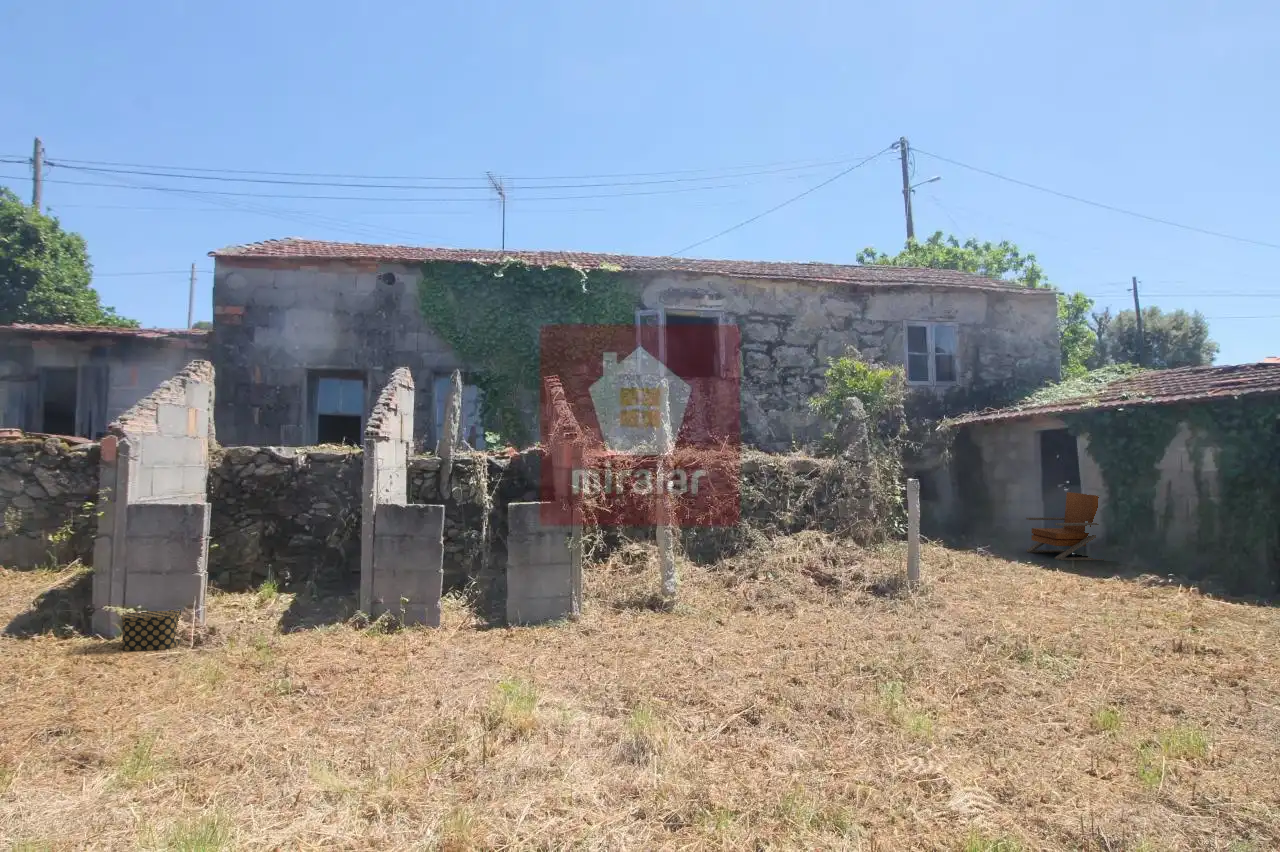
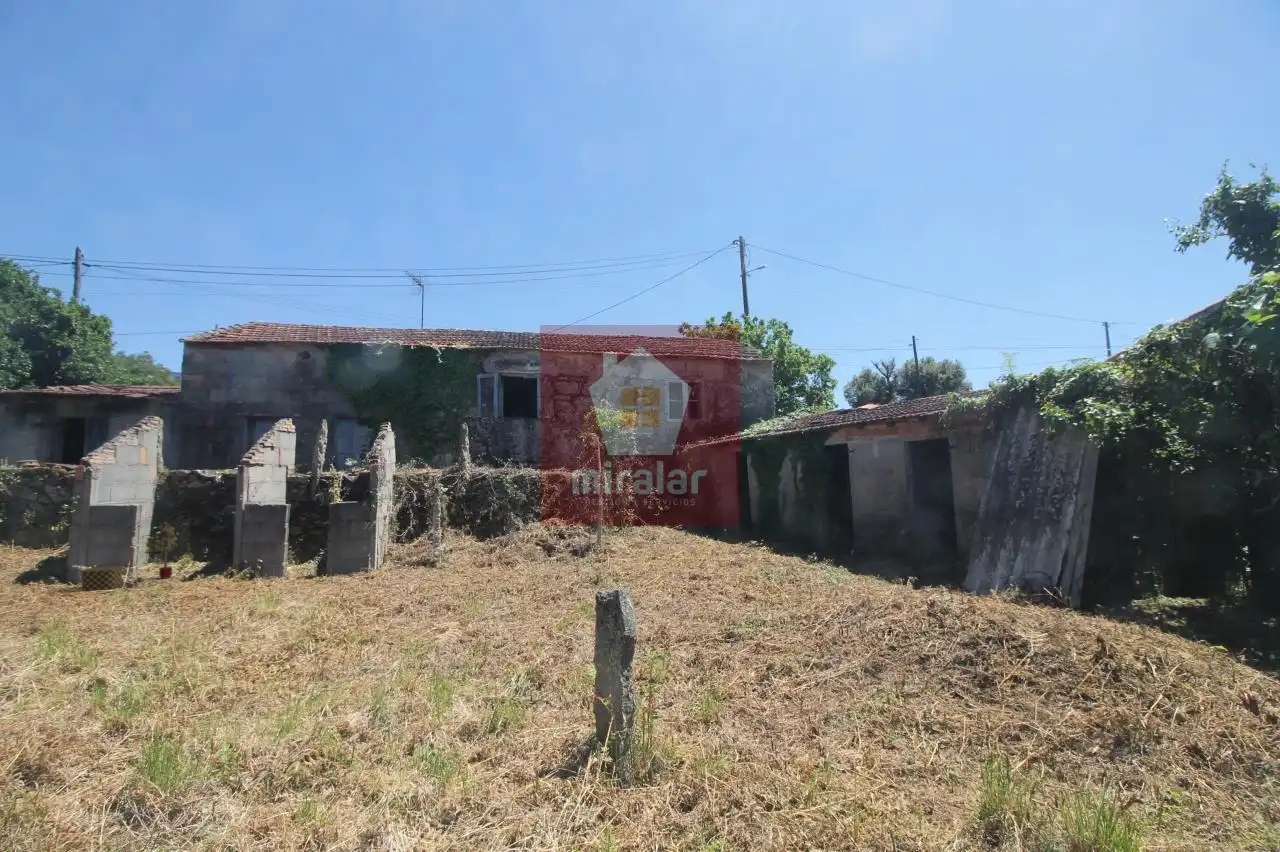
lounge chair: present [1026,492,1104,560] -> none [713,490,758,532]
potted tree: none [211,532,265,629] -> present [146,522,178,579]

